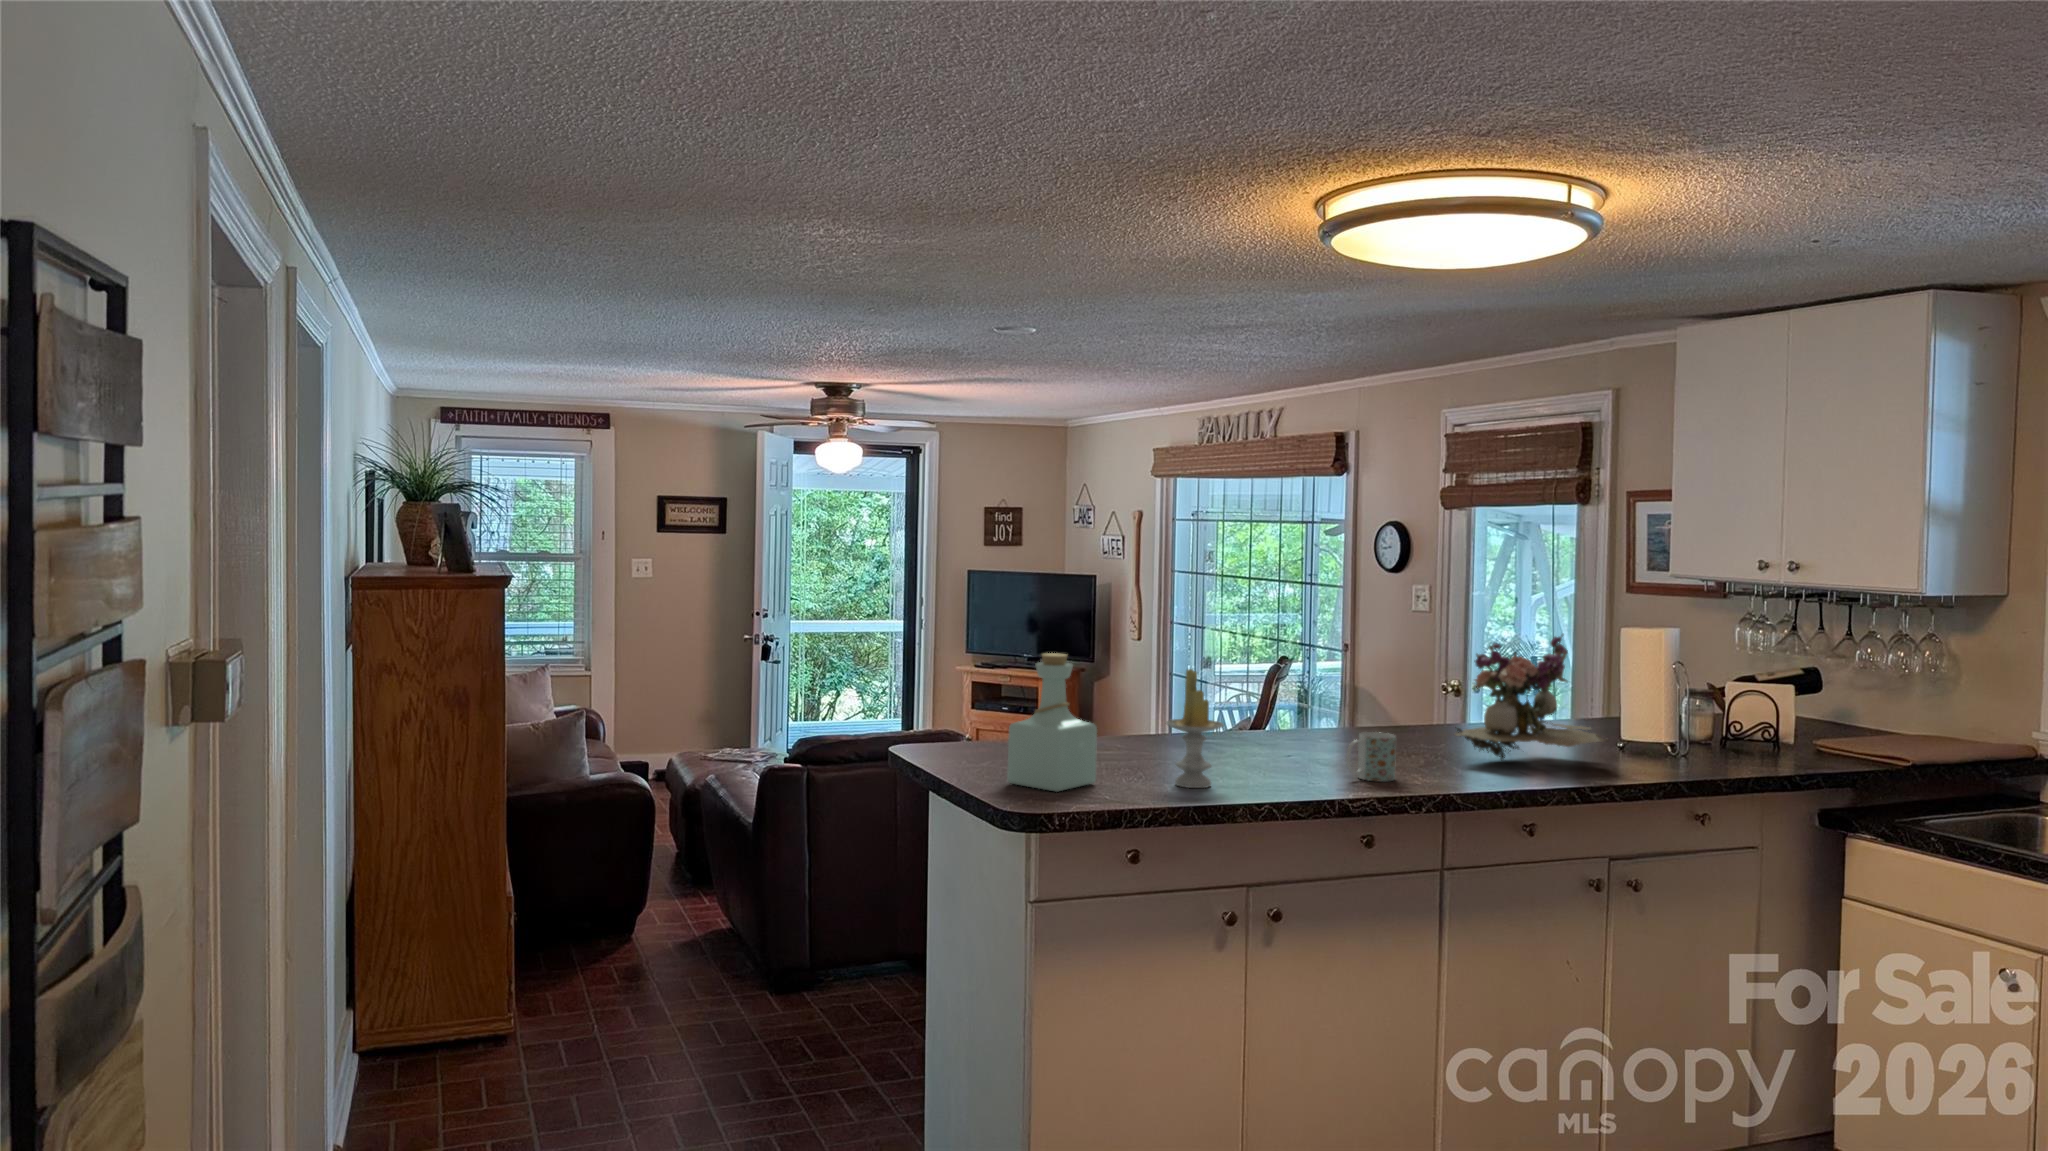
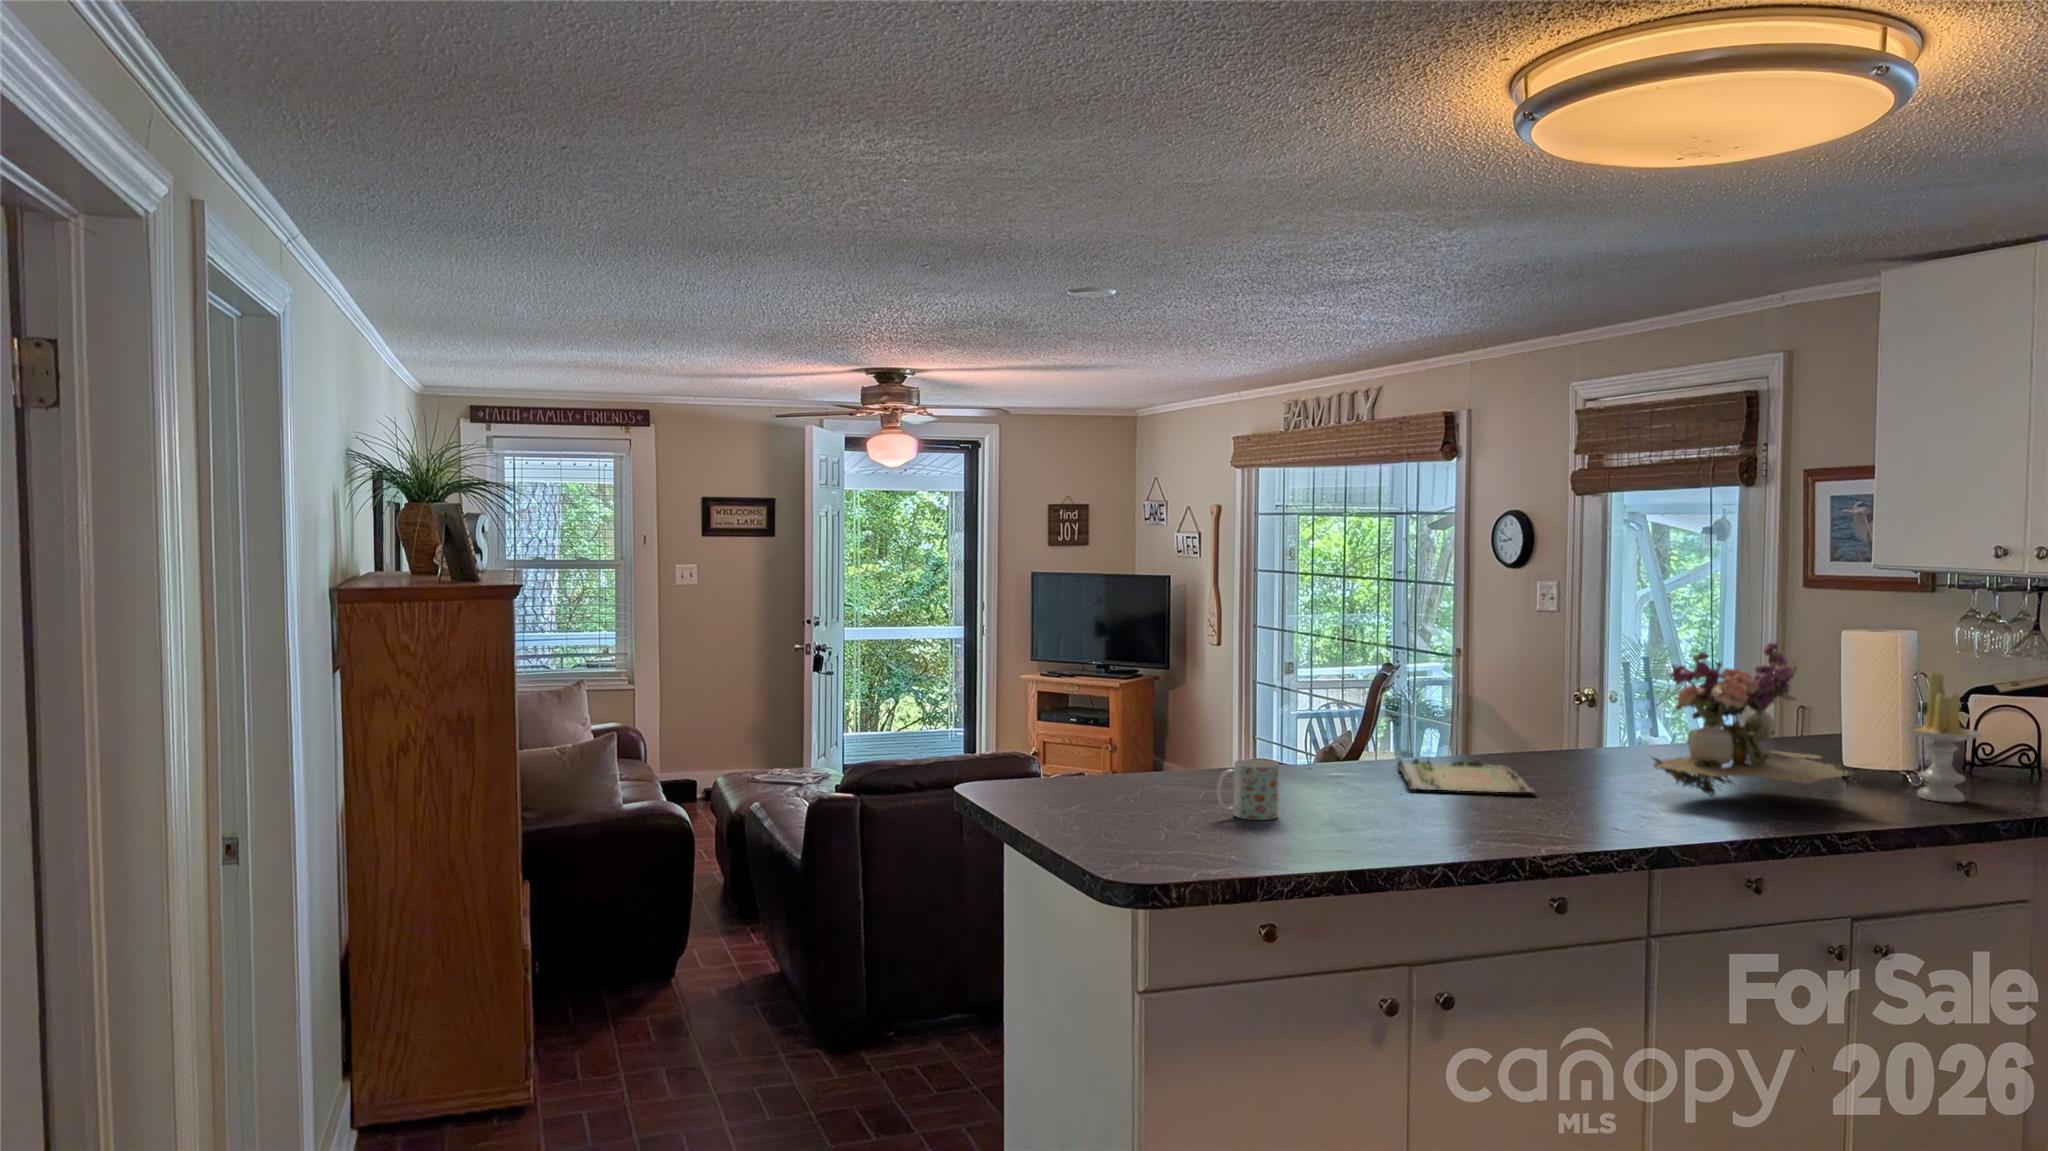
bottle: present [1007,653,1097,792] -> none [1100,673,1212,851]
candle: present [1166,669,1224,788] -> present [1906,671,1982,802]
tray: none [1259,724,1364,755] -> present [1397,757,1534,792]
mug: present [1346,732,1396,781] -> present [1217,759,1279,820]

